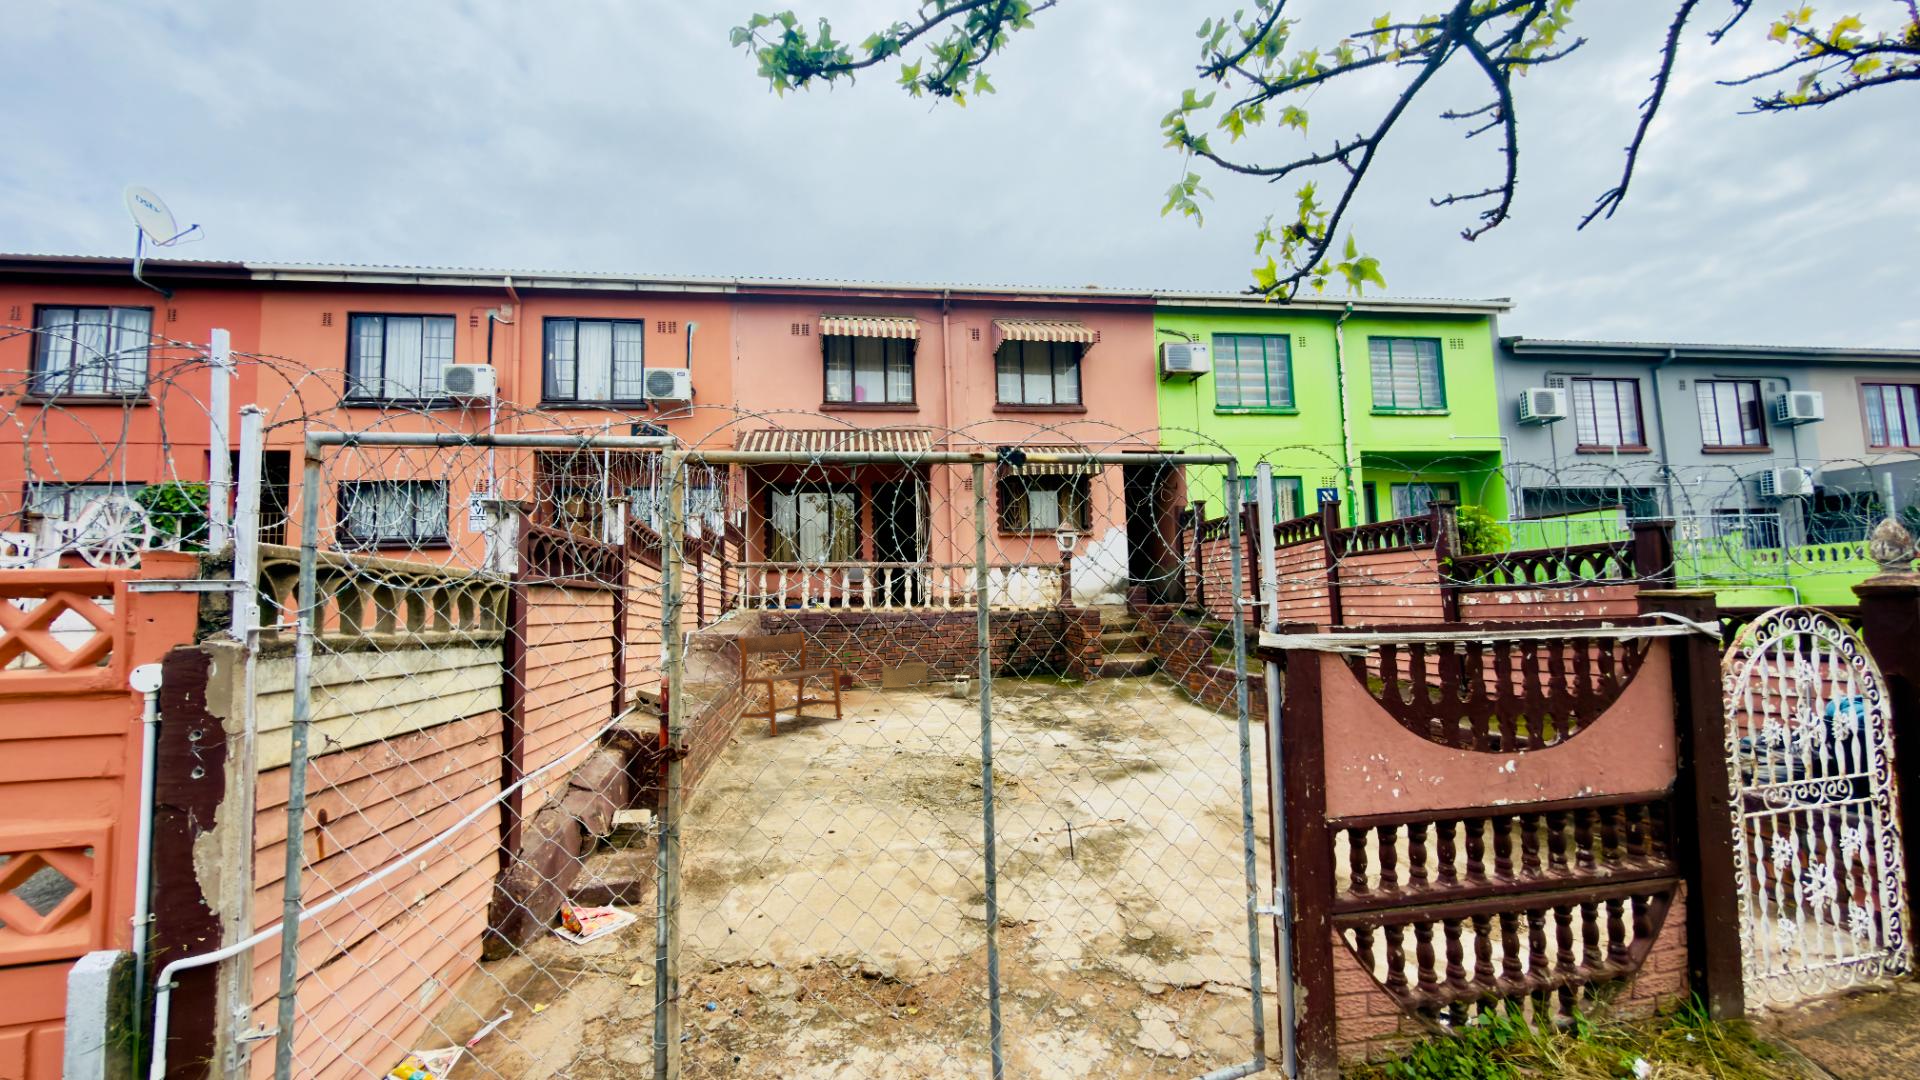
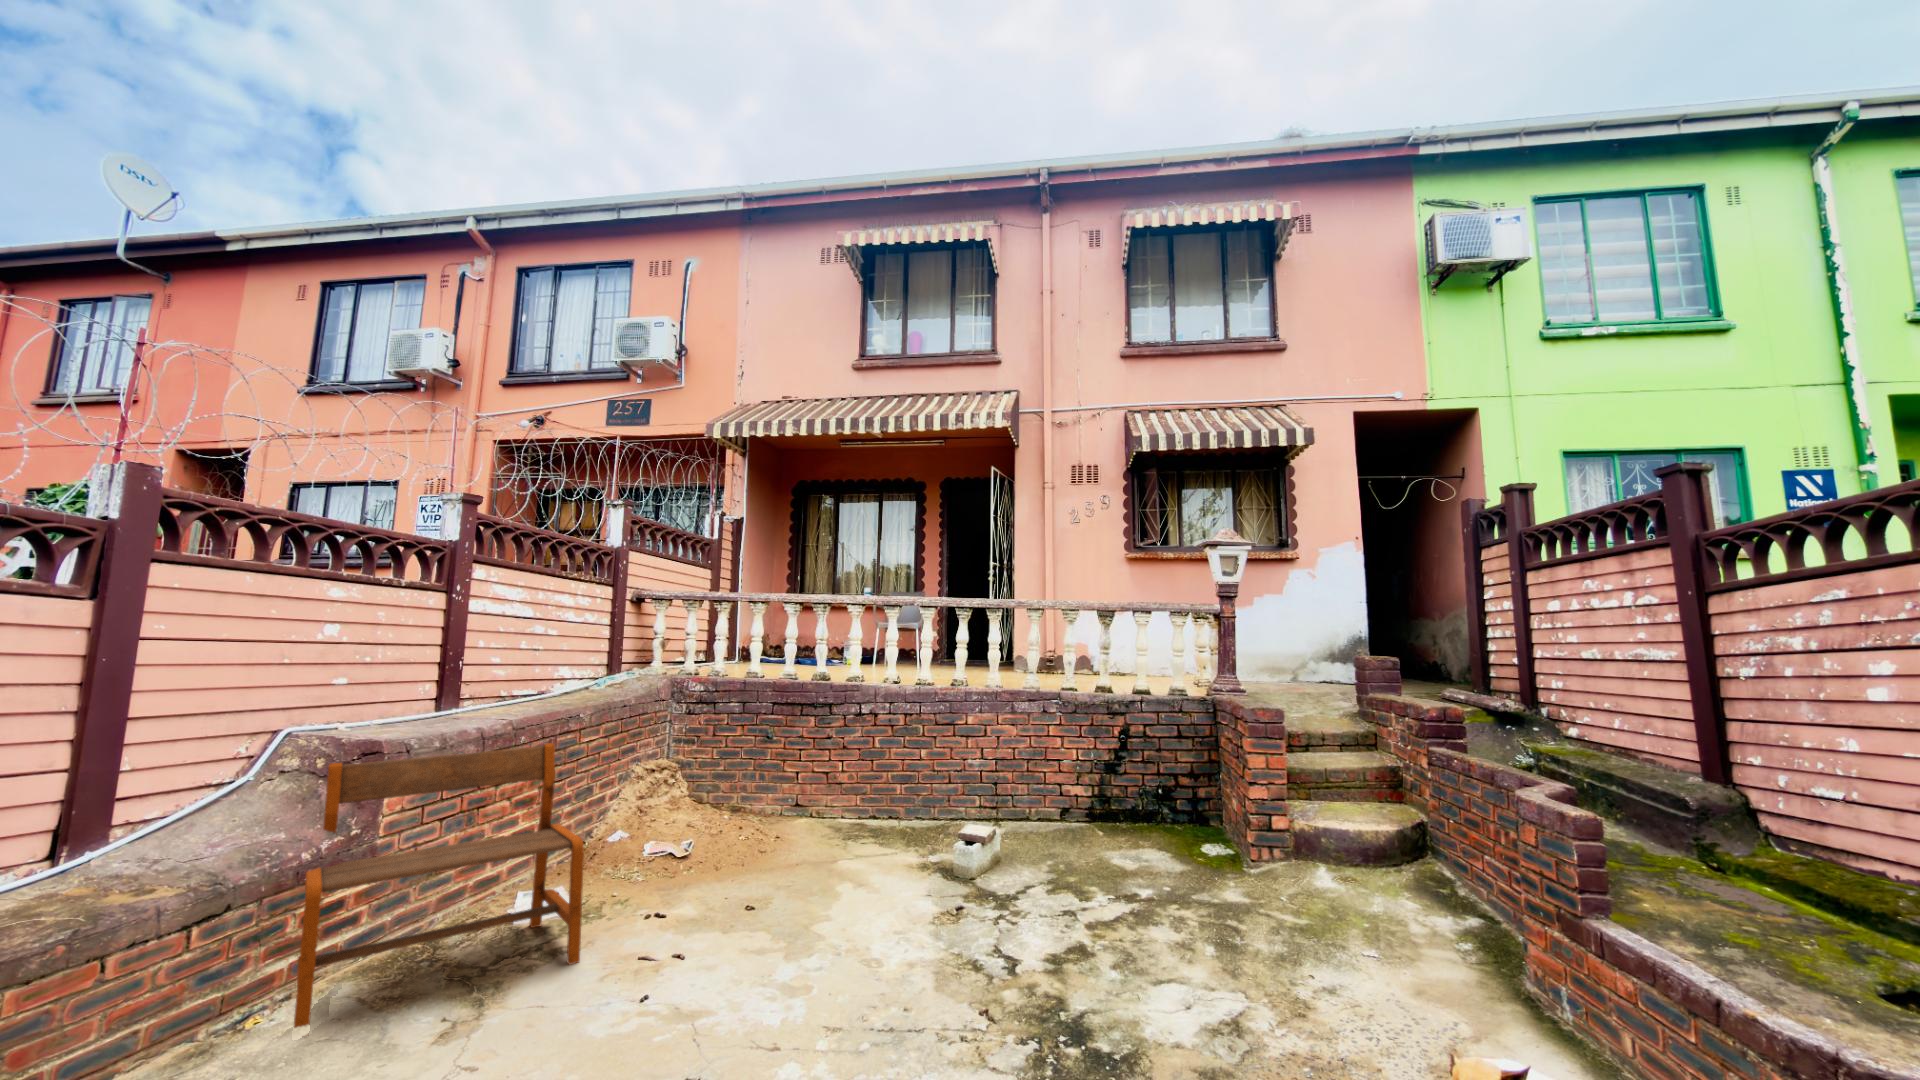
potted plant: present [838,652,861,691] -> none [727,754,808,831]
cardboard box: present [882,662,927,688] -> none [837,779,927,837]

